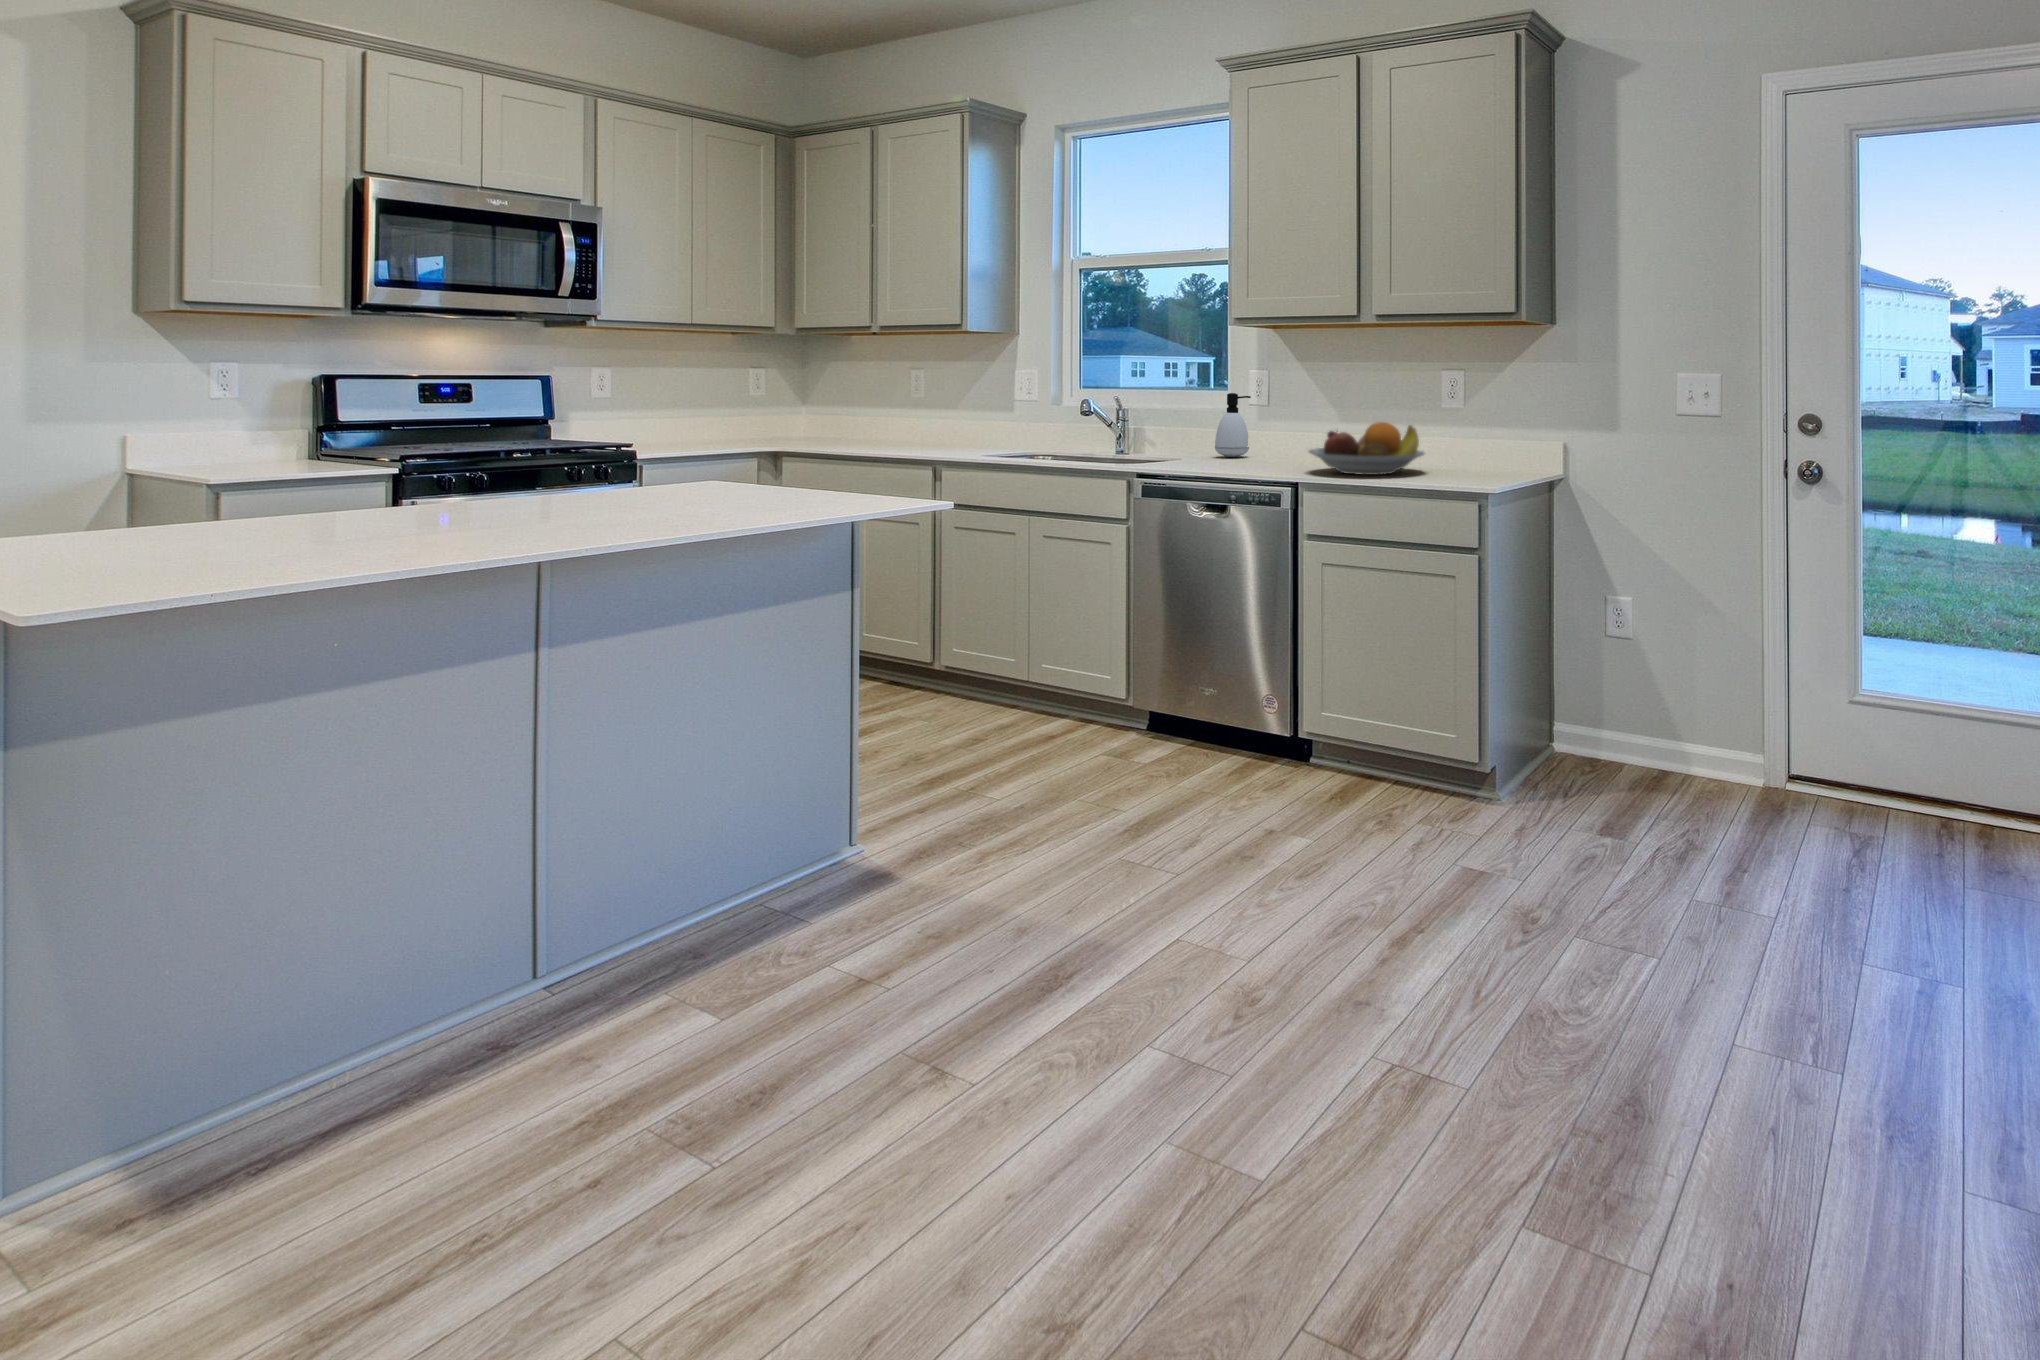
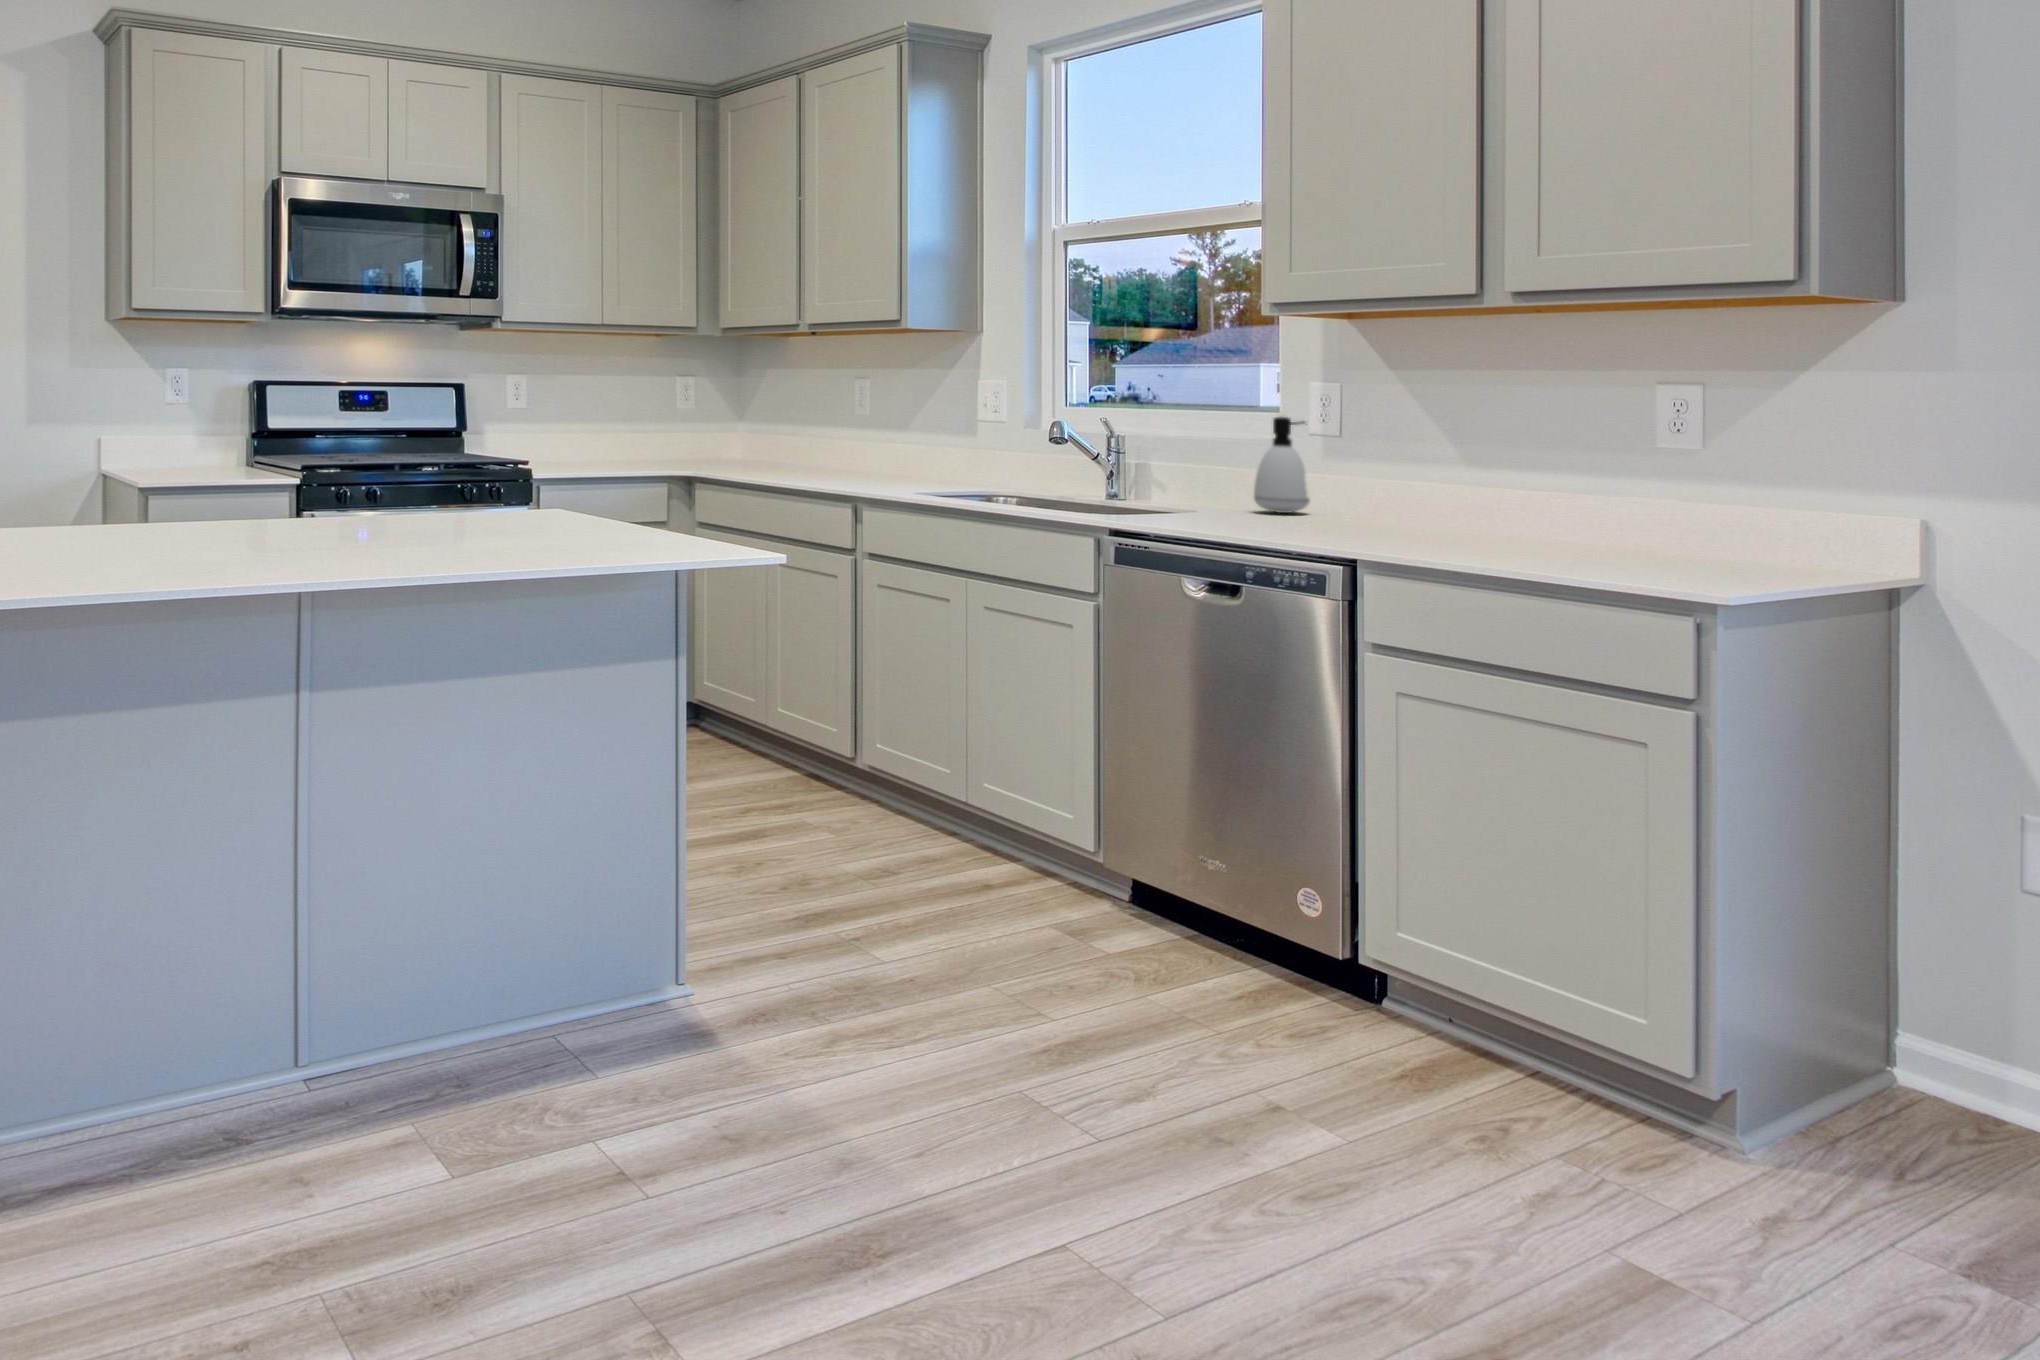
fruit bowl: present [1309,422,1424,475] -> none [1385,468,1608,554]

